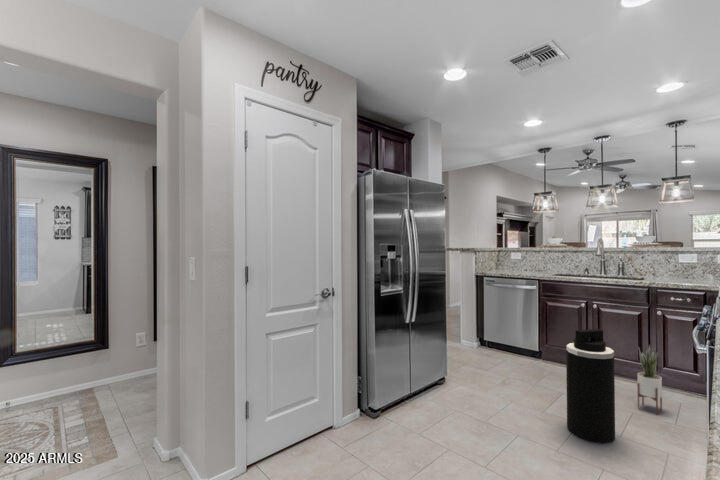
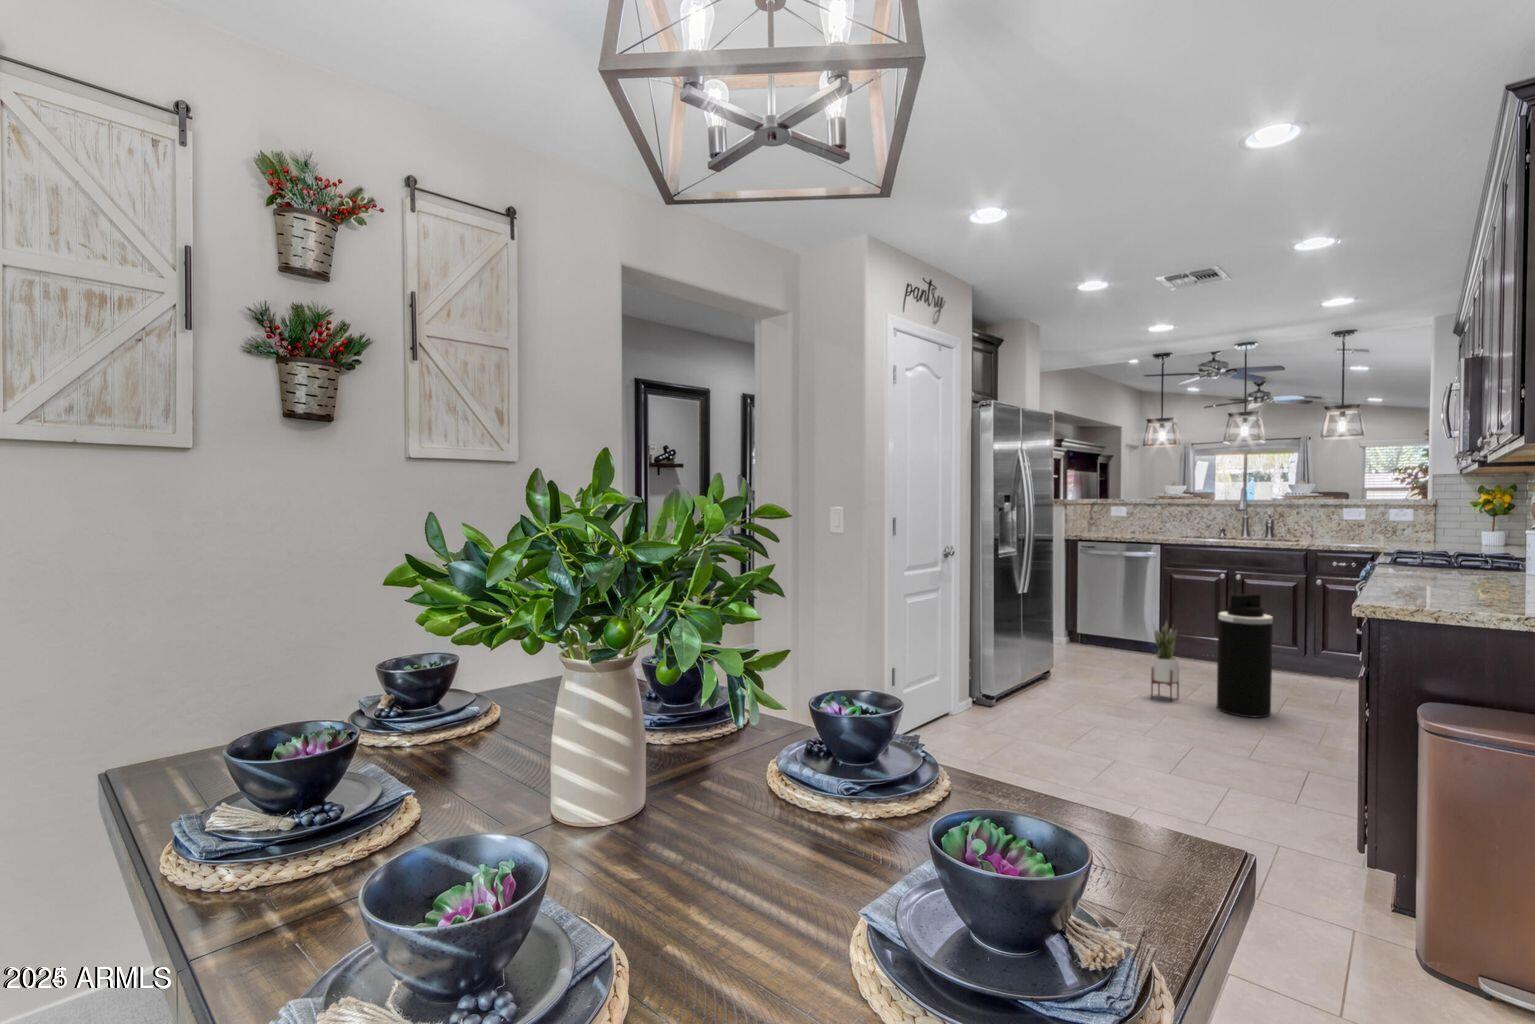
potted plant: present [637,346,662,414] -> present [1151,623,1179,701]

